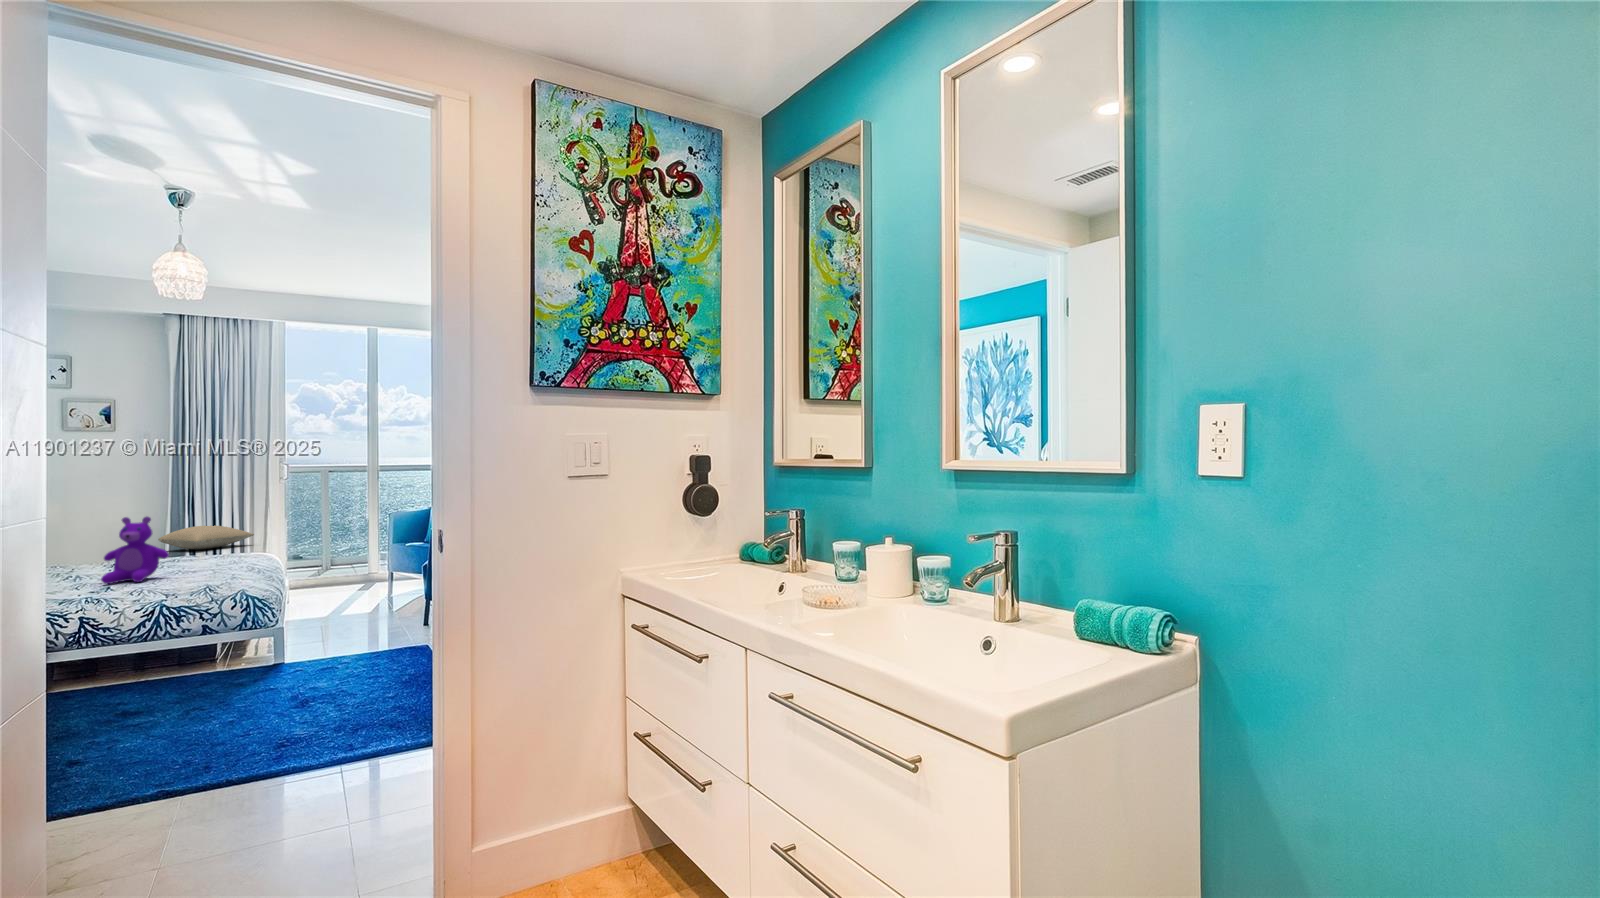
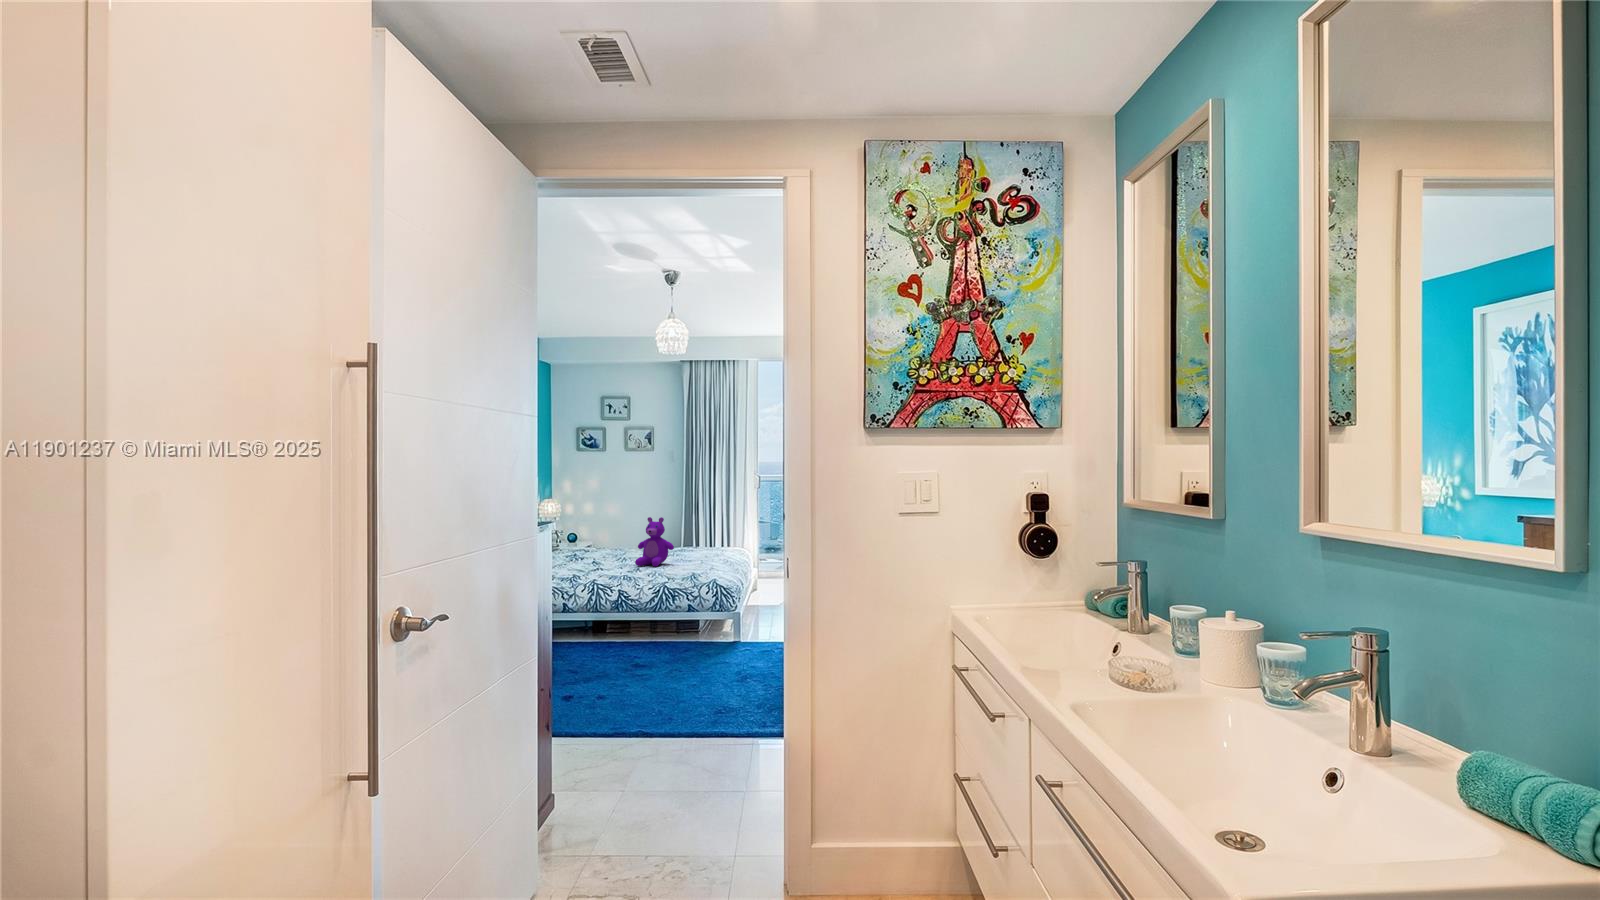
pillow: present [158,525,254,549] -> none [677,524,735,542]

